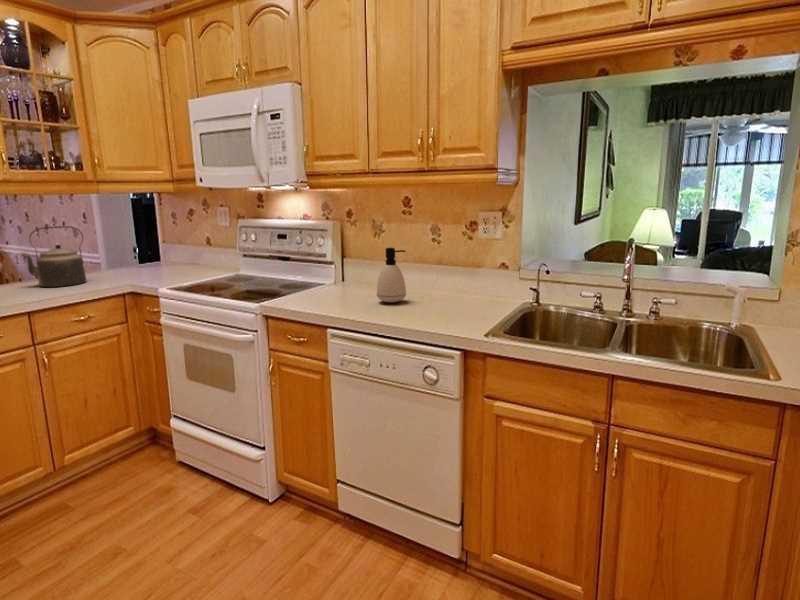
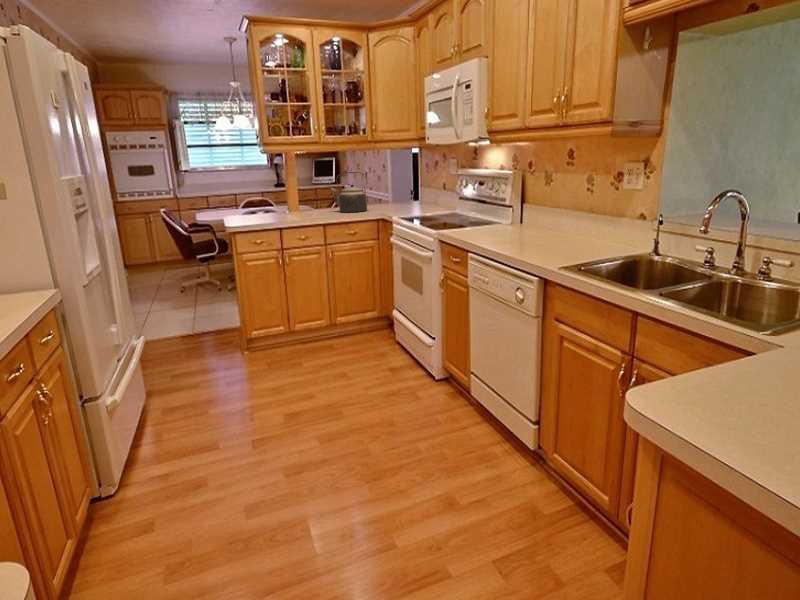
soap dispenser: present [377,248,406,302] -> none [521,193,546,239]

